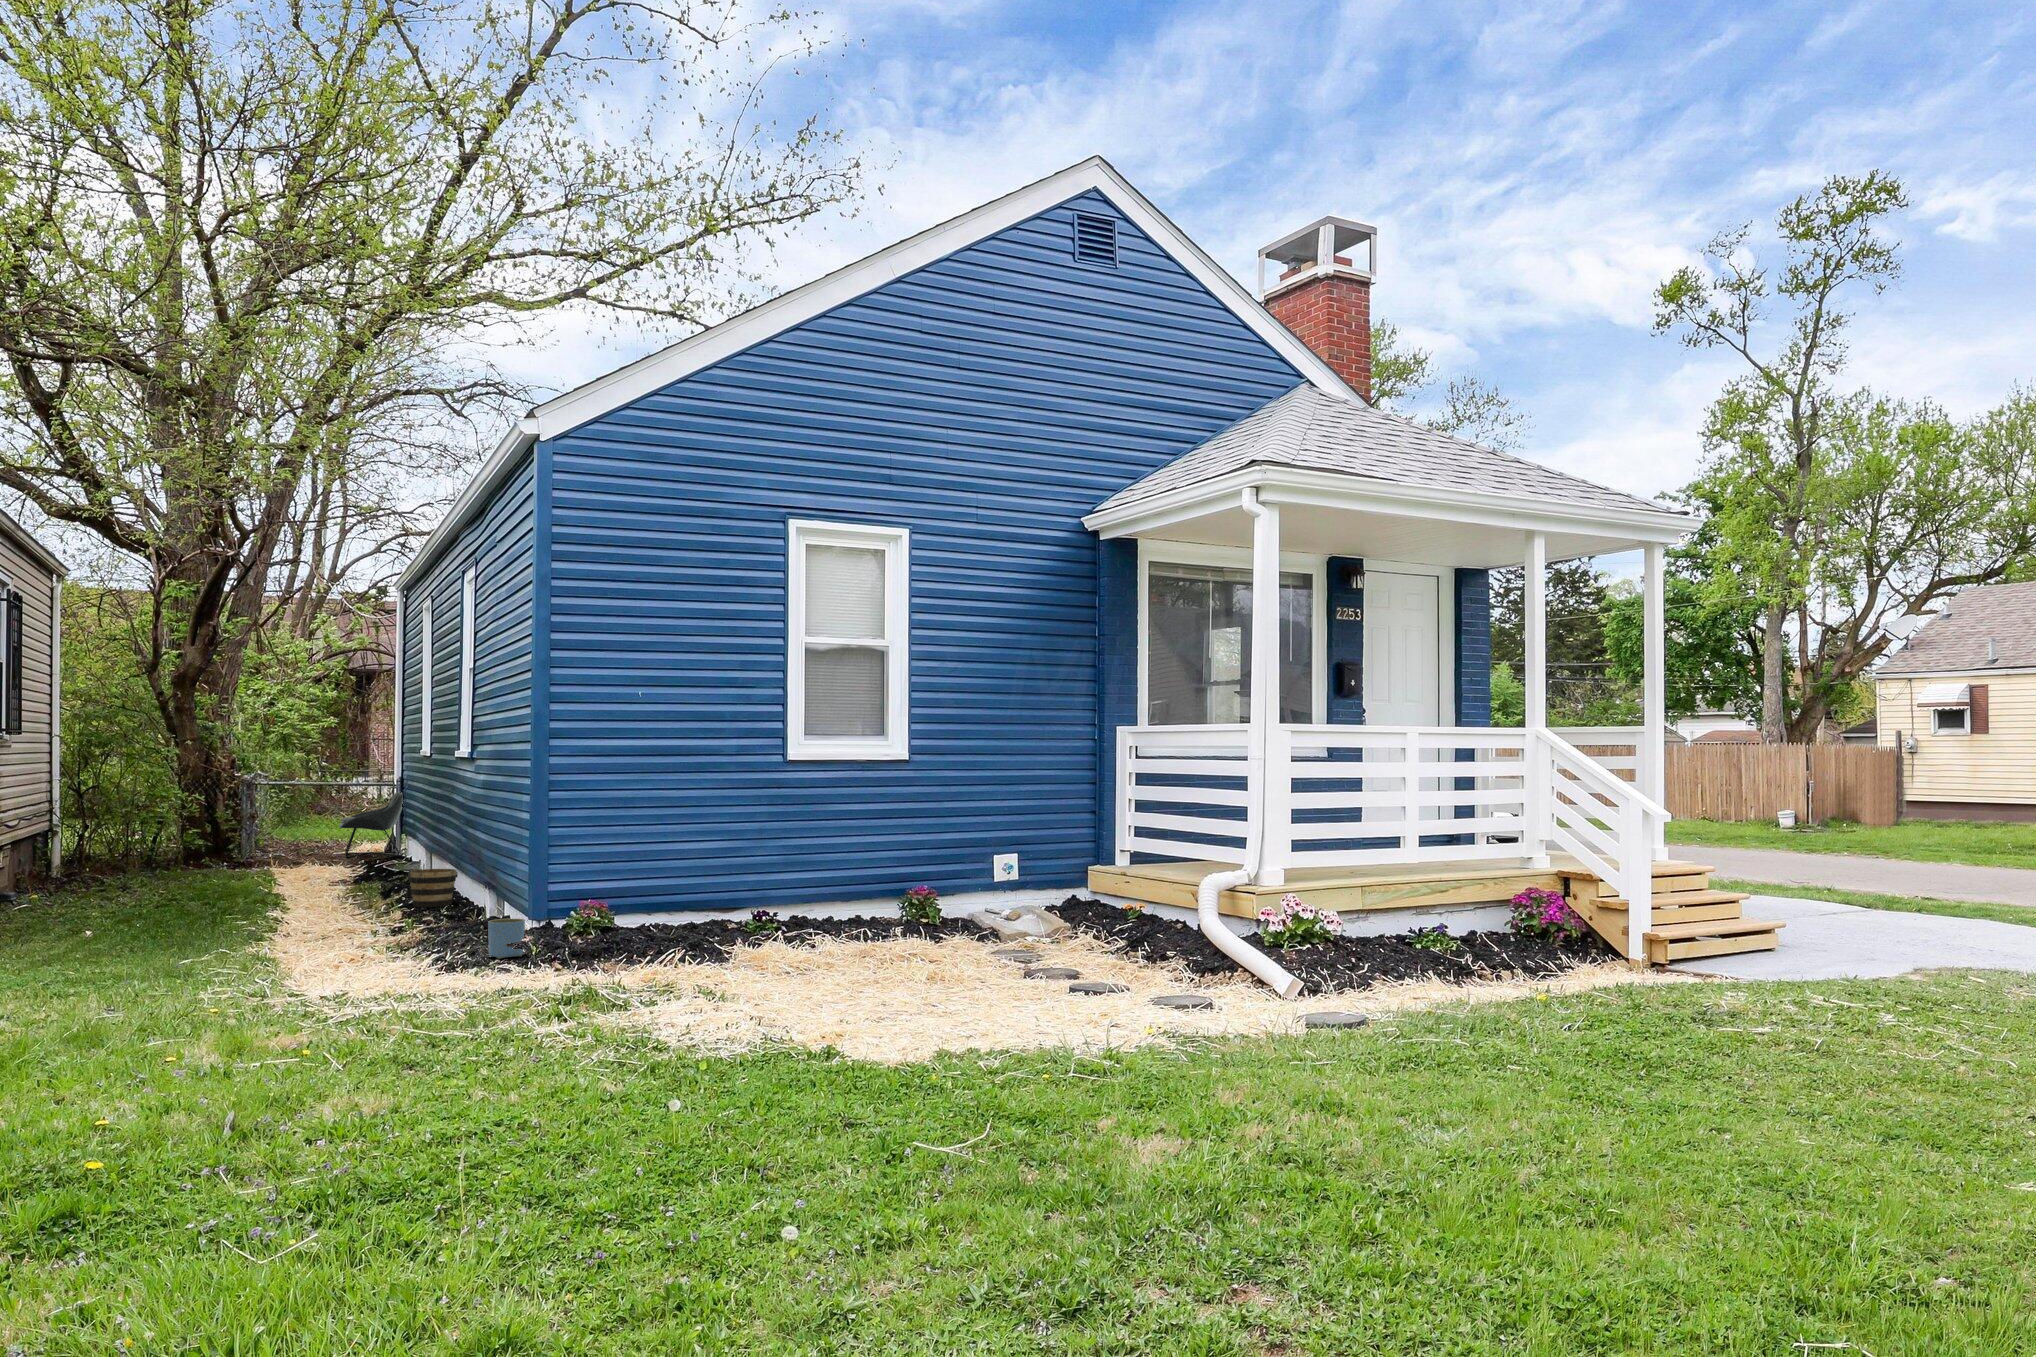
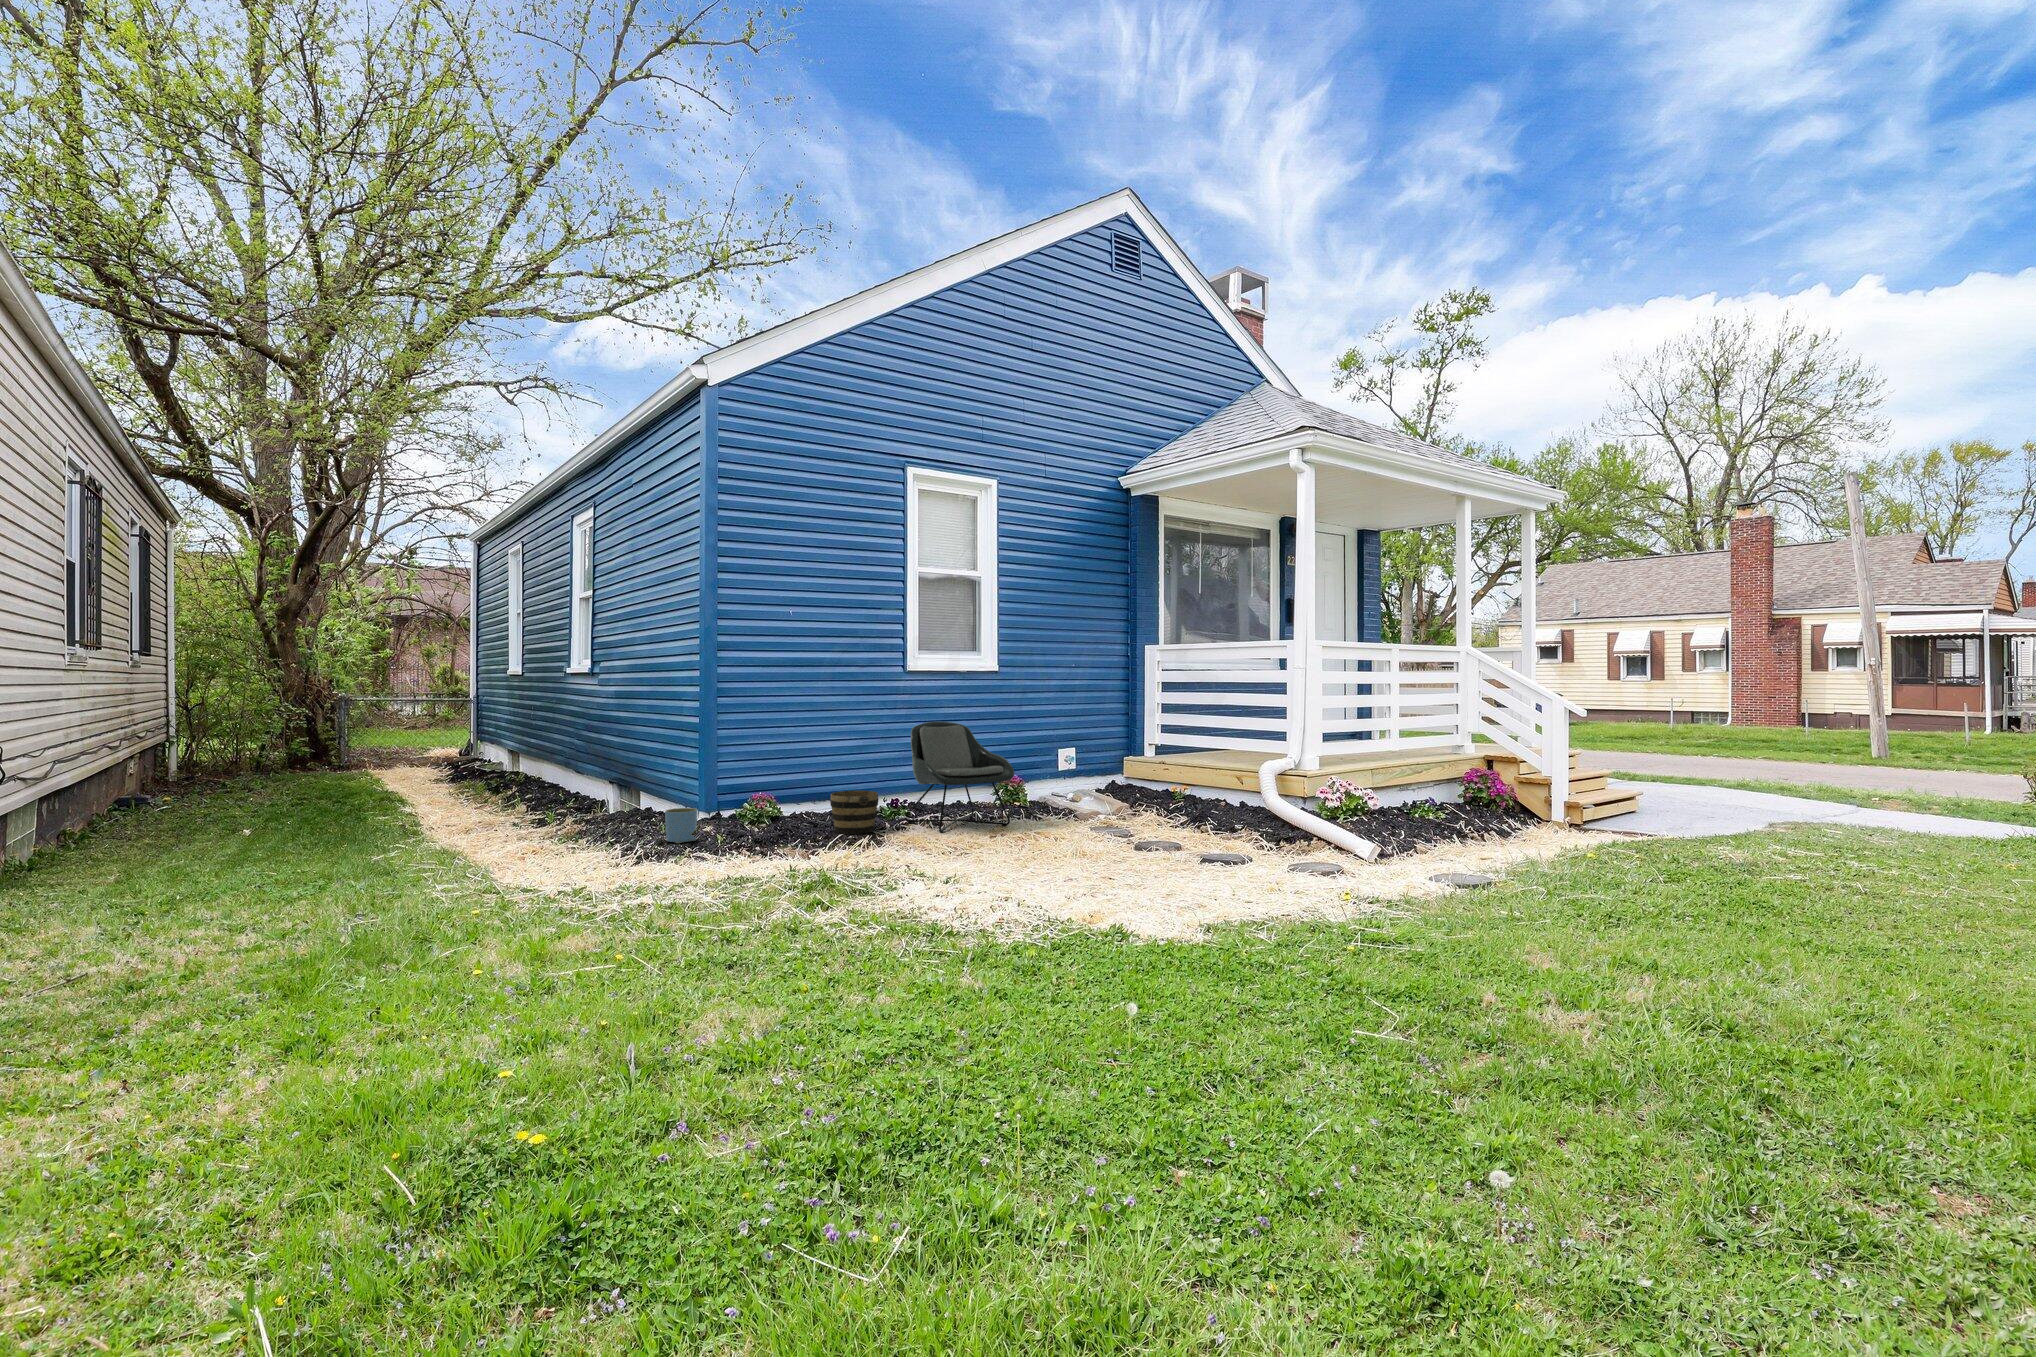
lounge chair: present [339,792,403,859] -> present [906,721,1014,833]
bucket: present [408,869,458,907] -> present [830,791,878,834]

